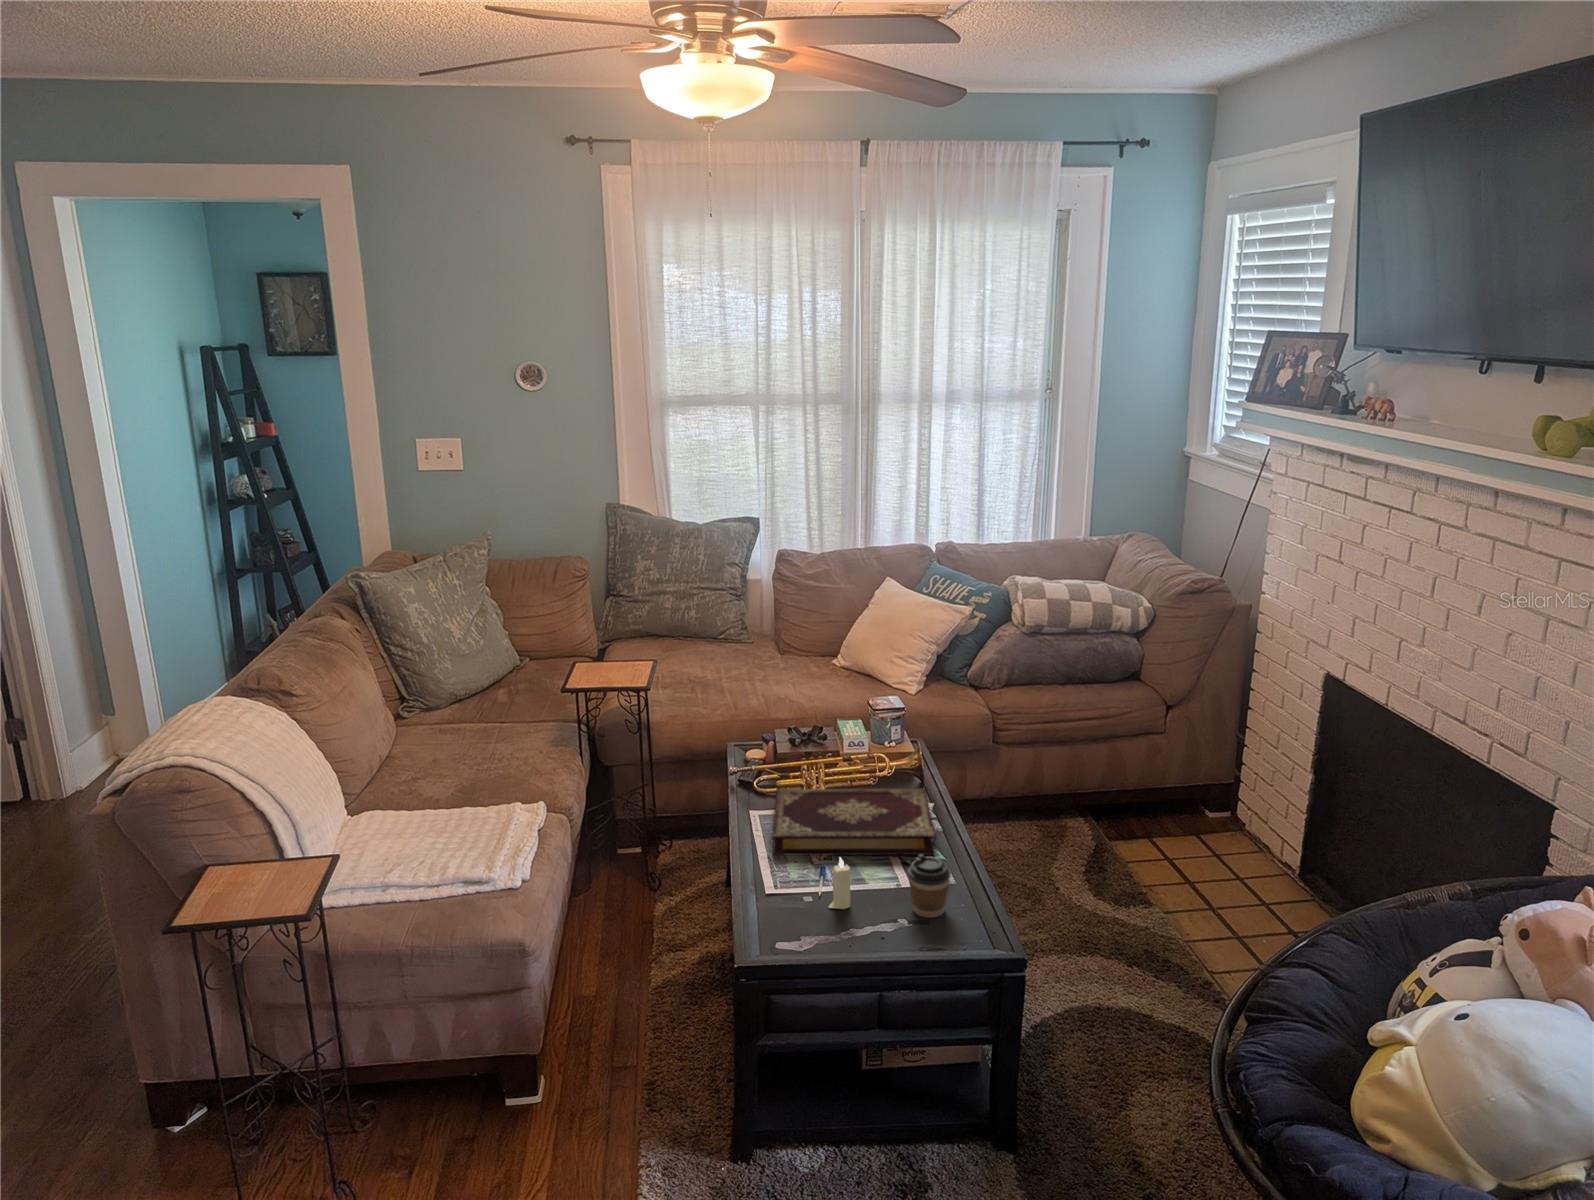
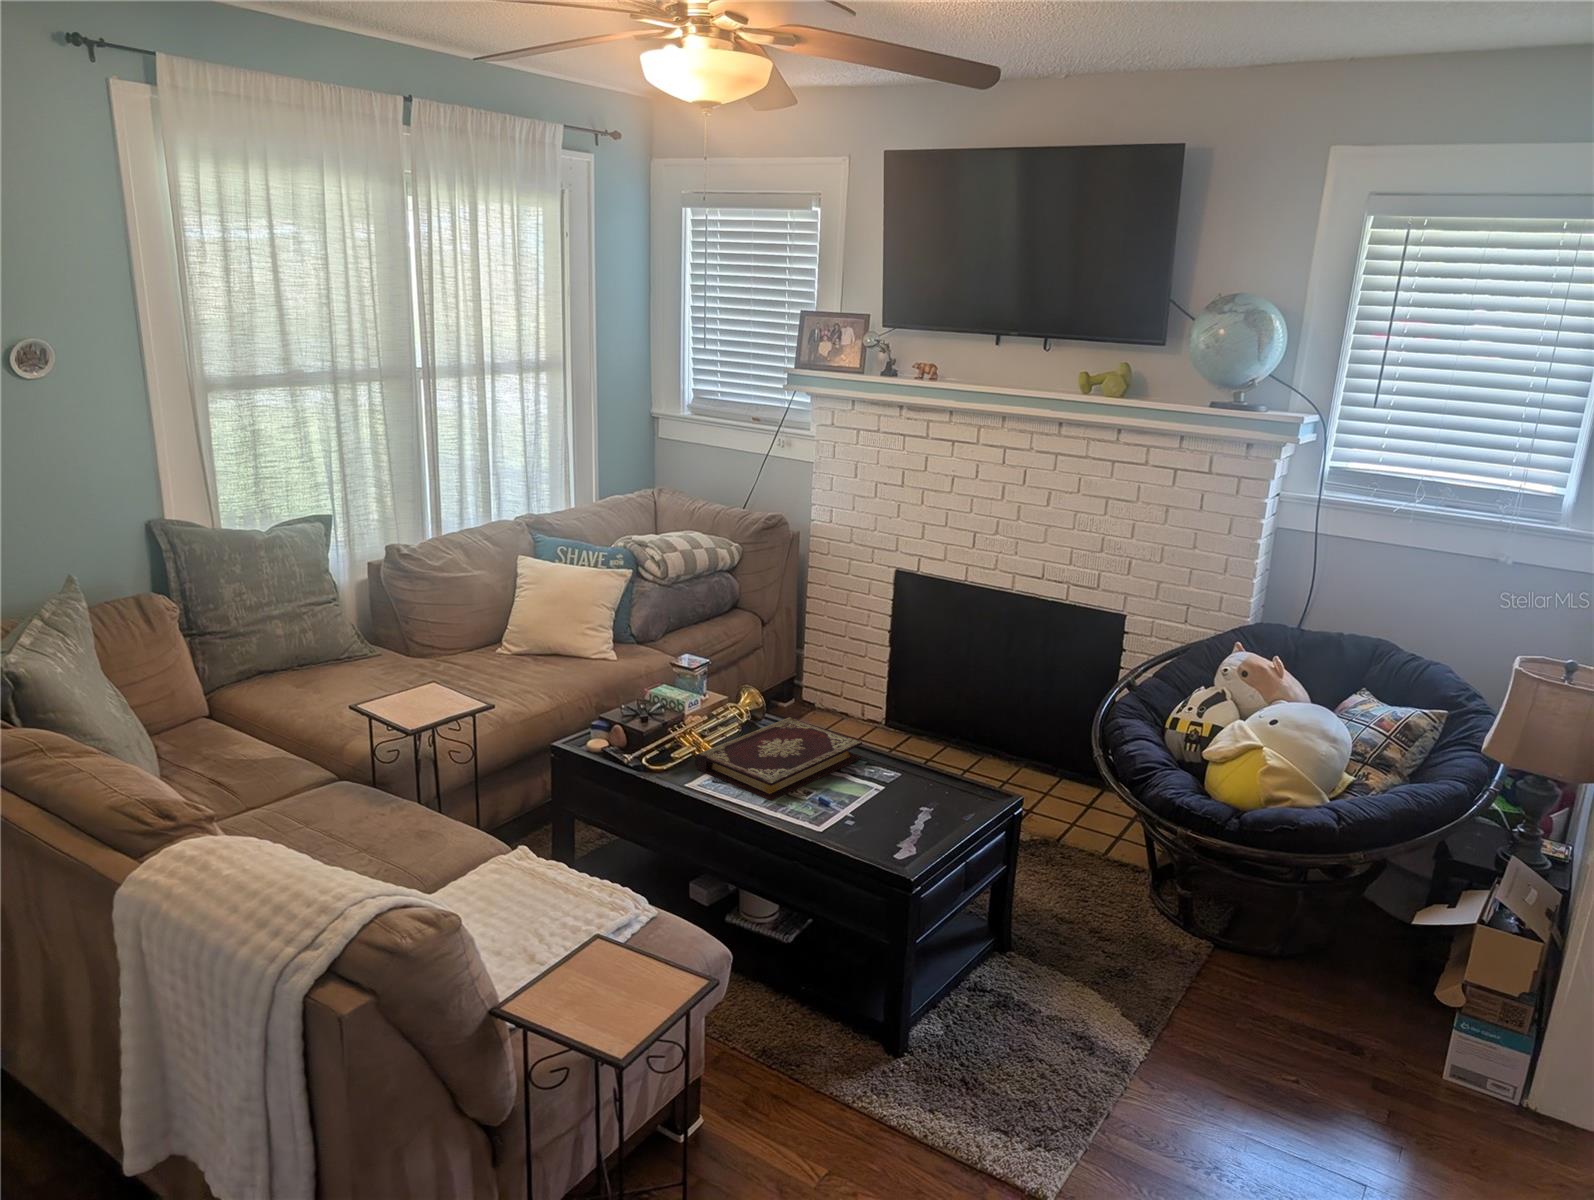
coffee cup: present [908,854,951,918] -> none [908,747,943,795]
candle: present [829,857,850,909] -> none [869,767,887,814]

